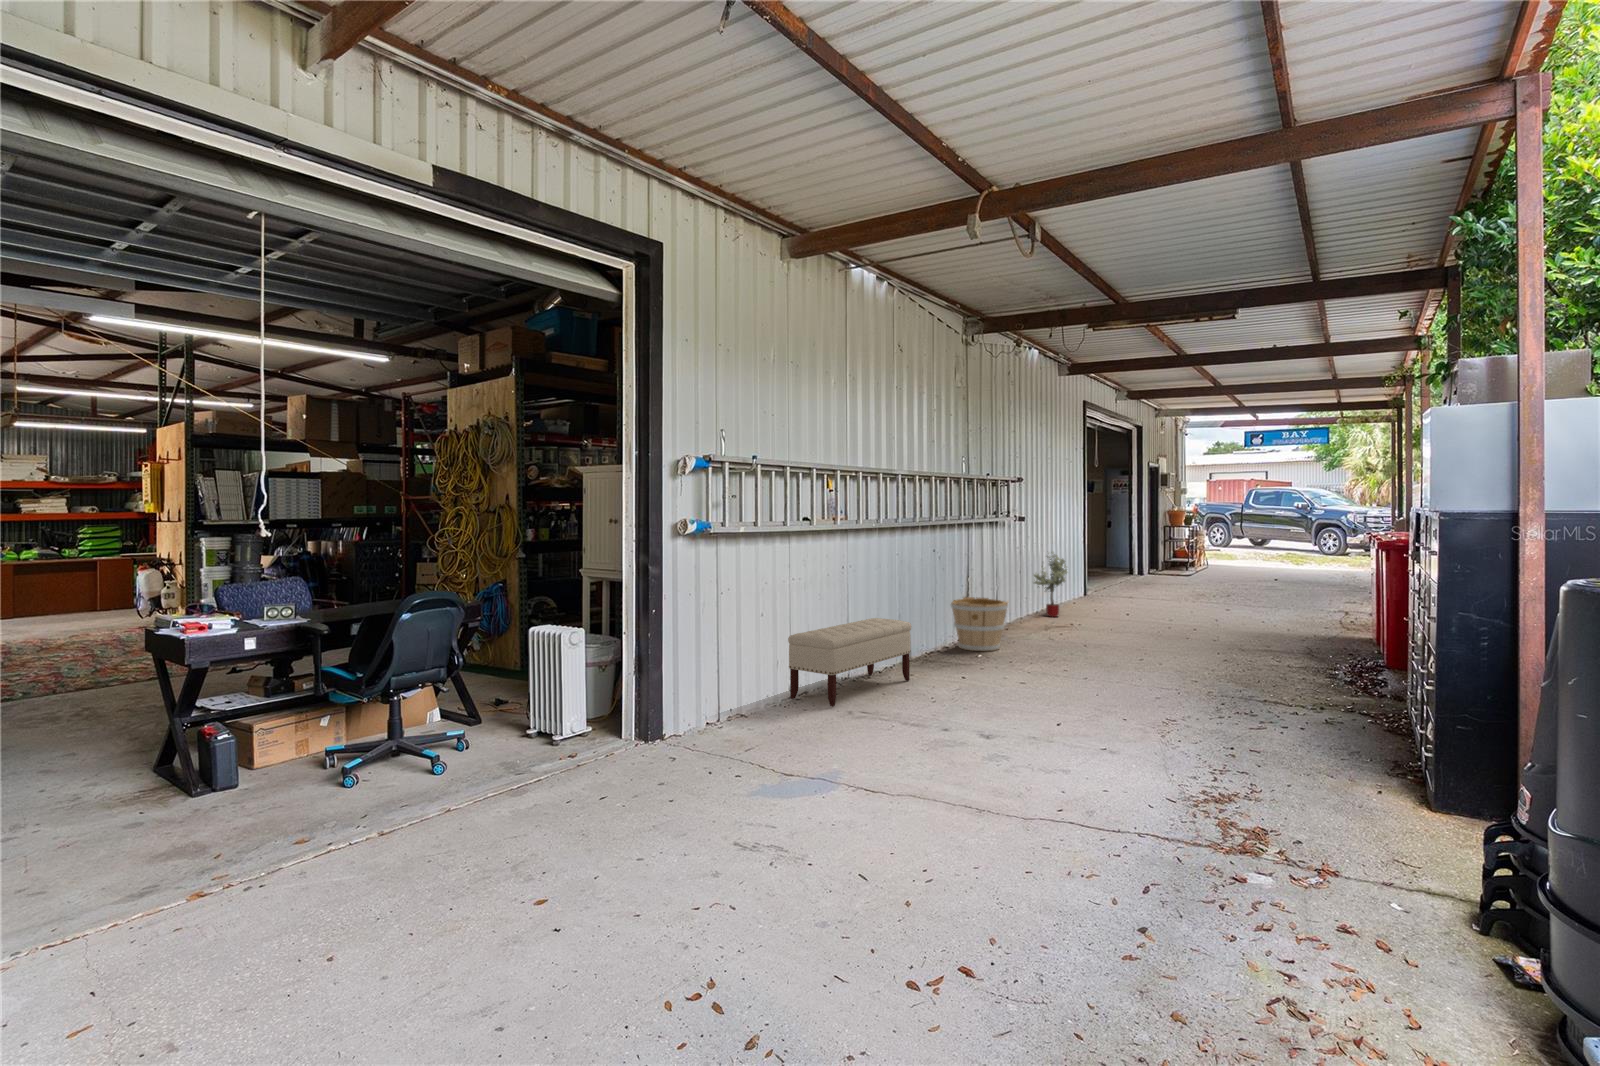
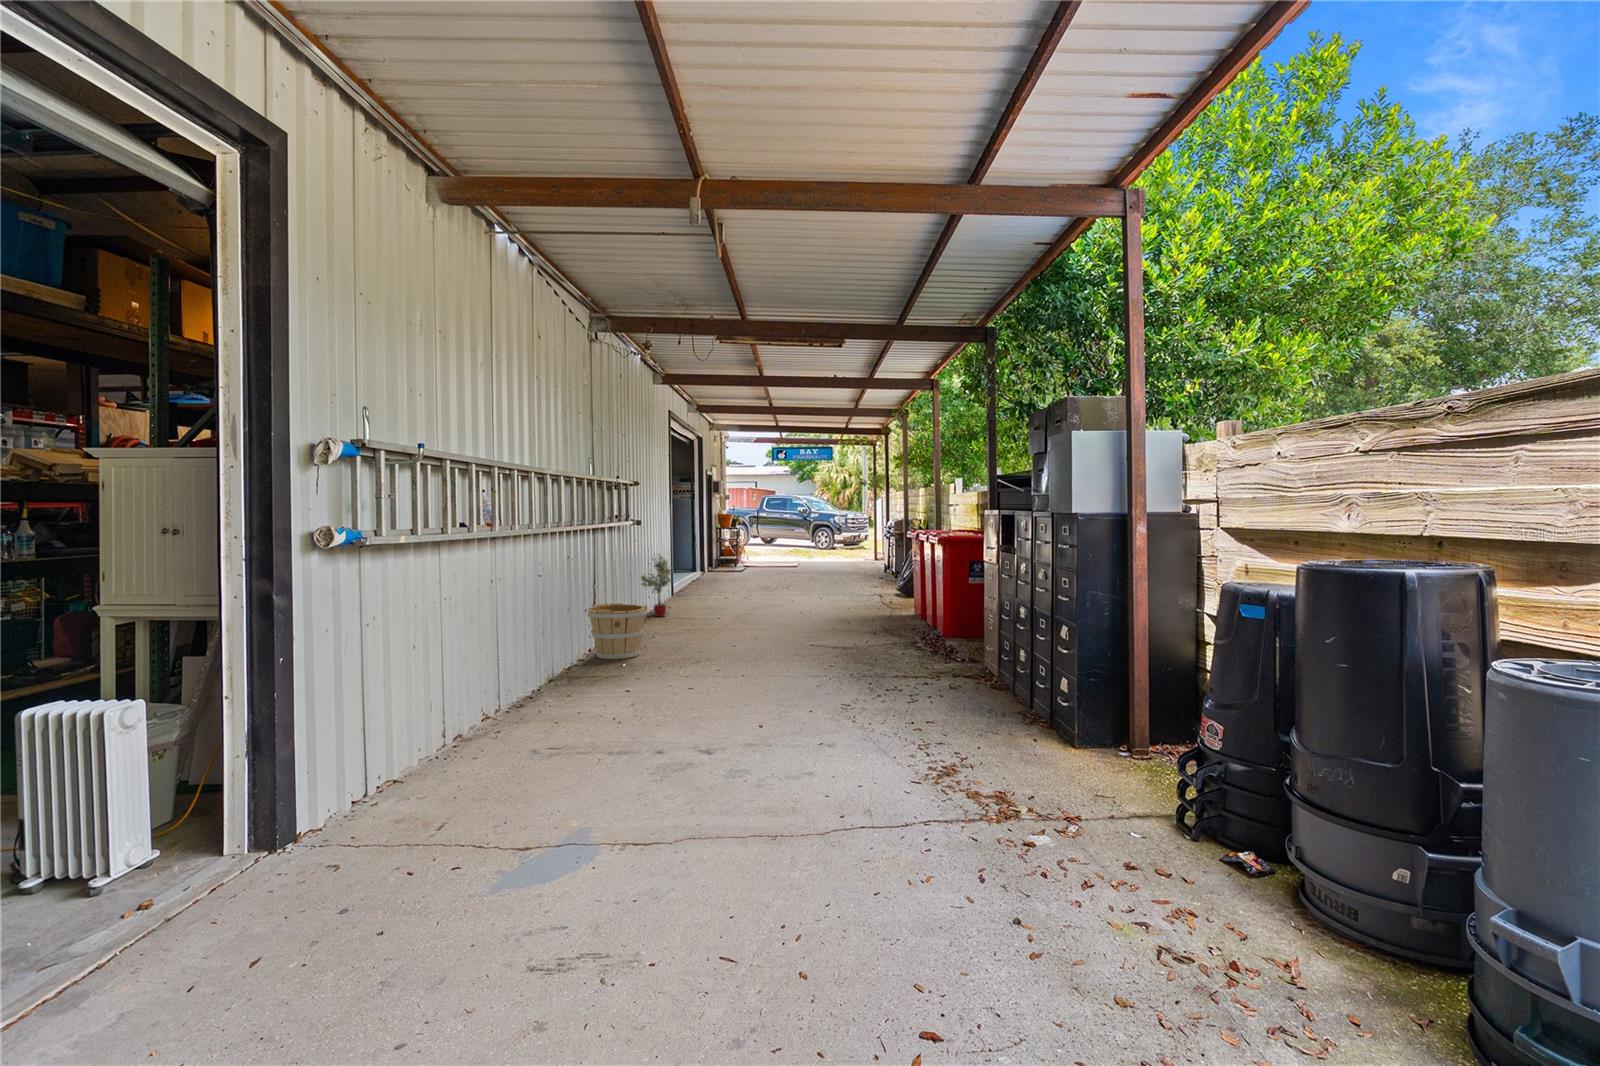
bench: present [788,618,912,707] -> none [446,636,578,747]

